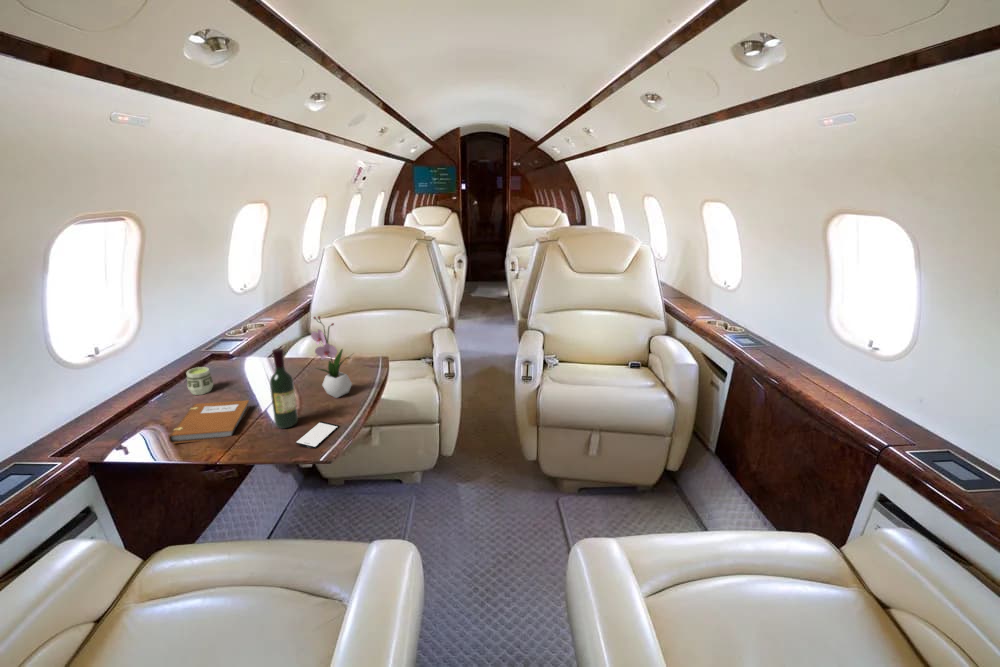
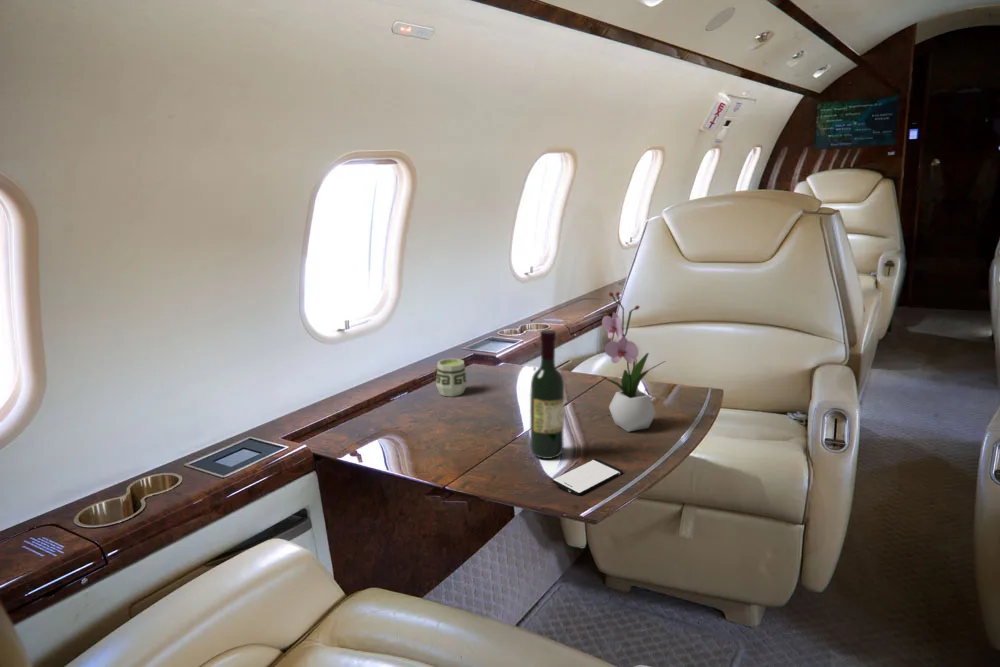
notebook: present [168,400,249,443] -> none [398,403,504,458]

